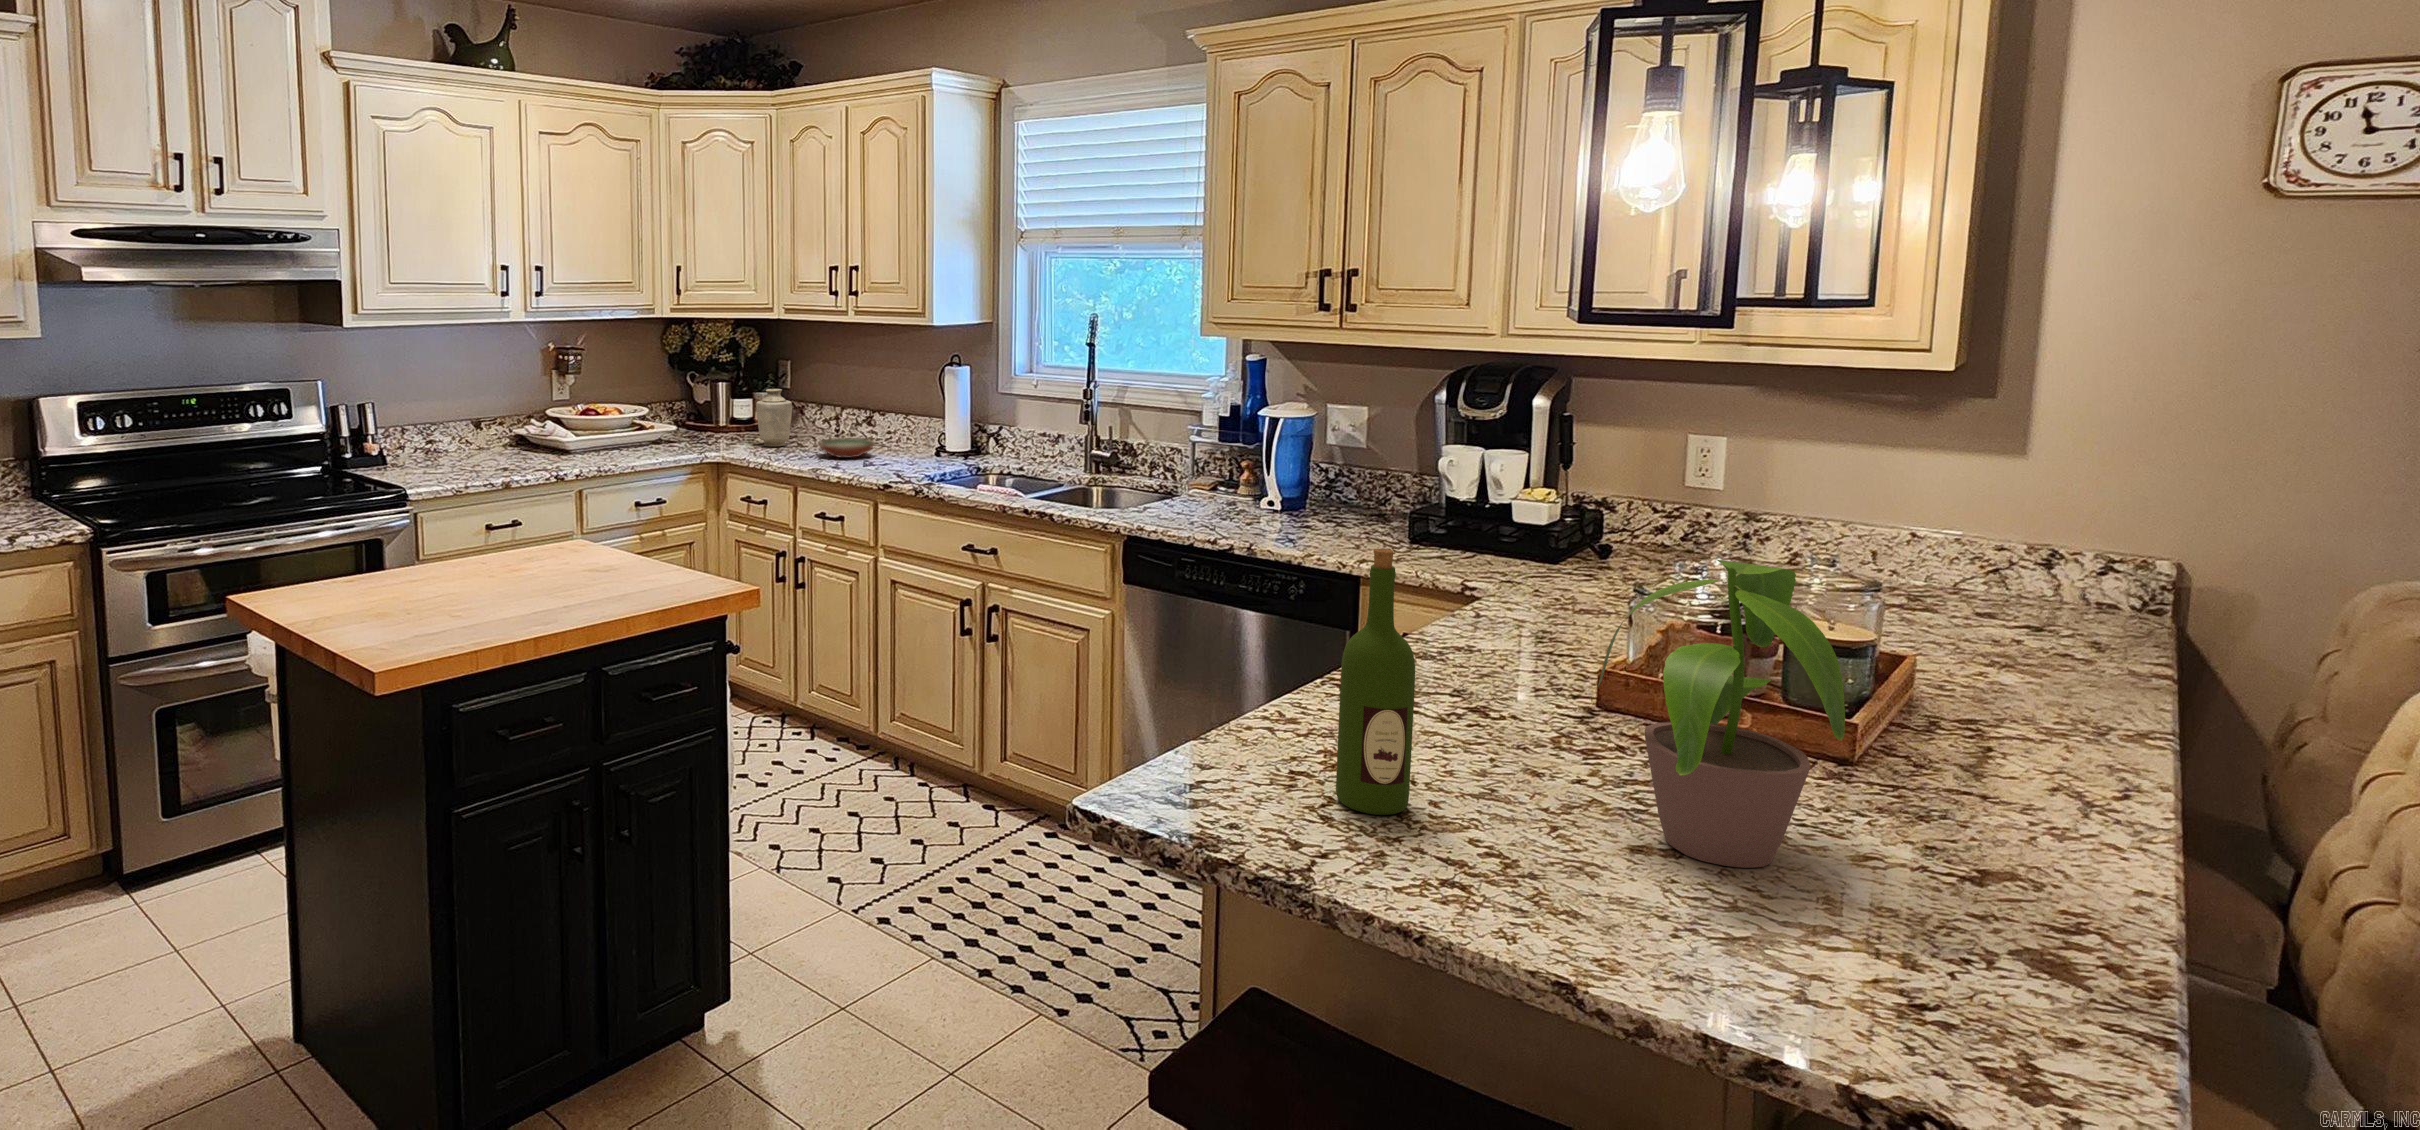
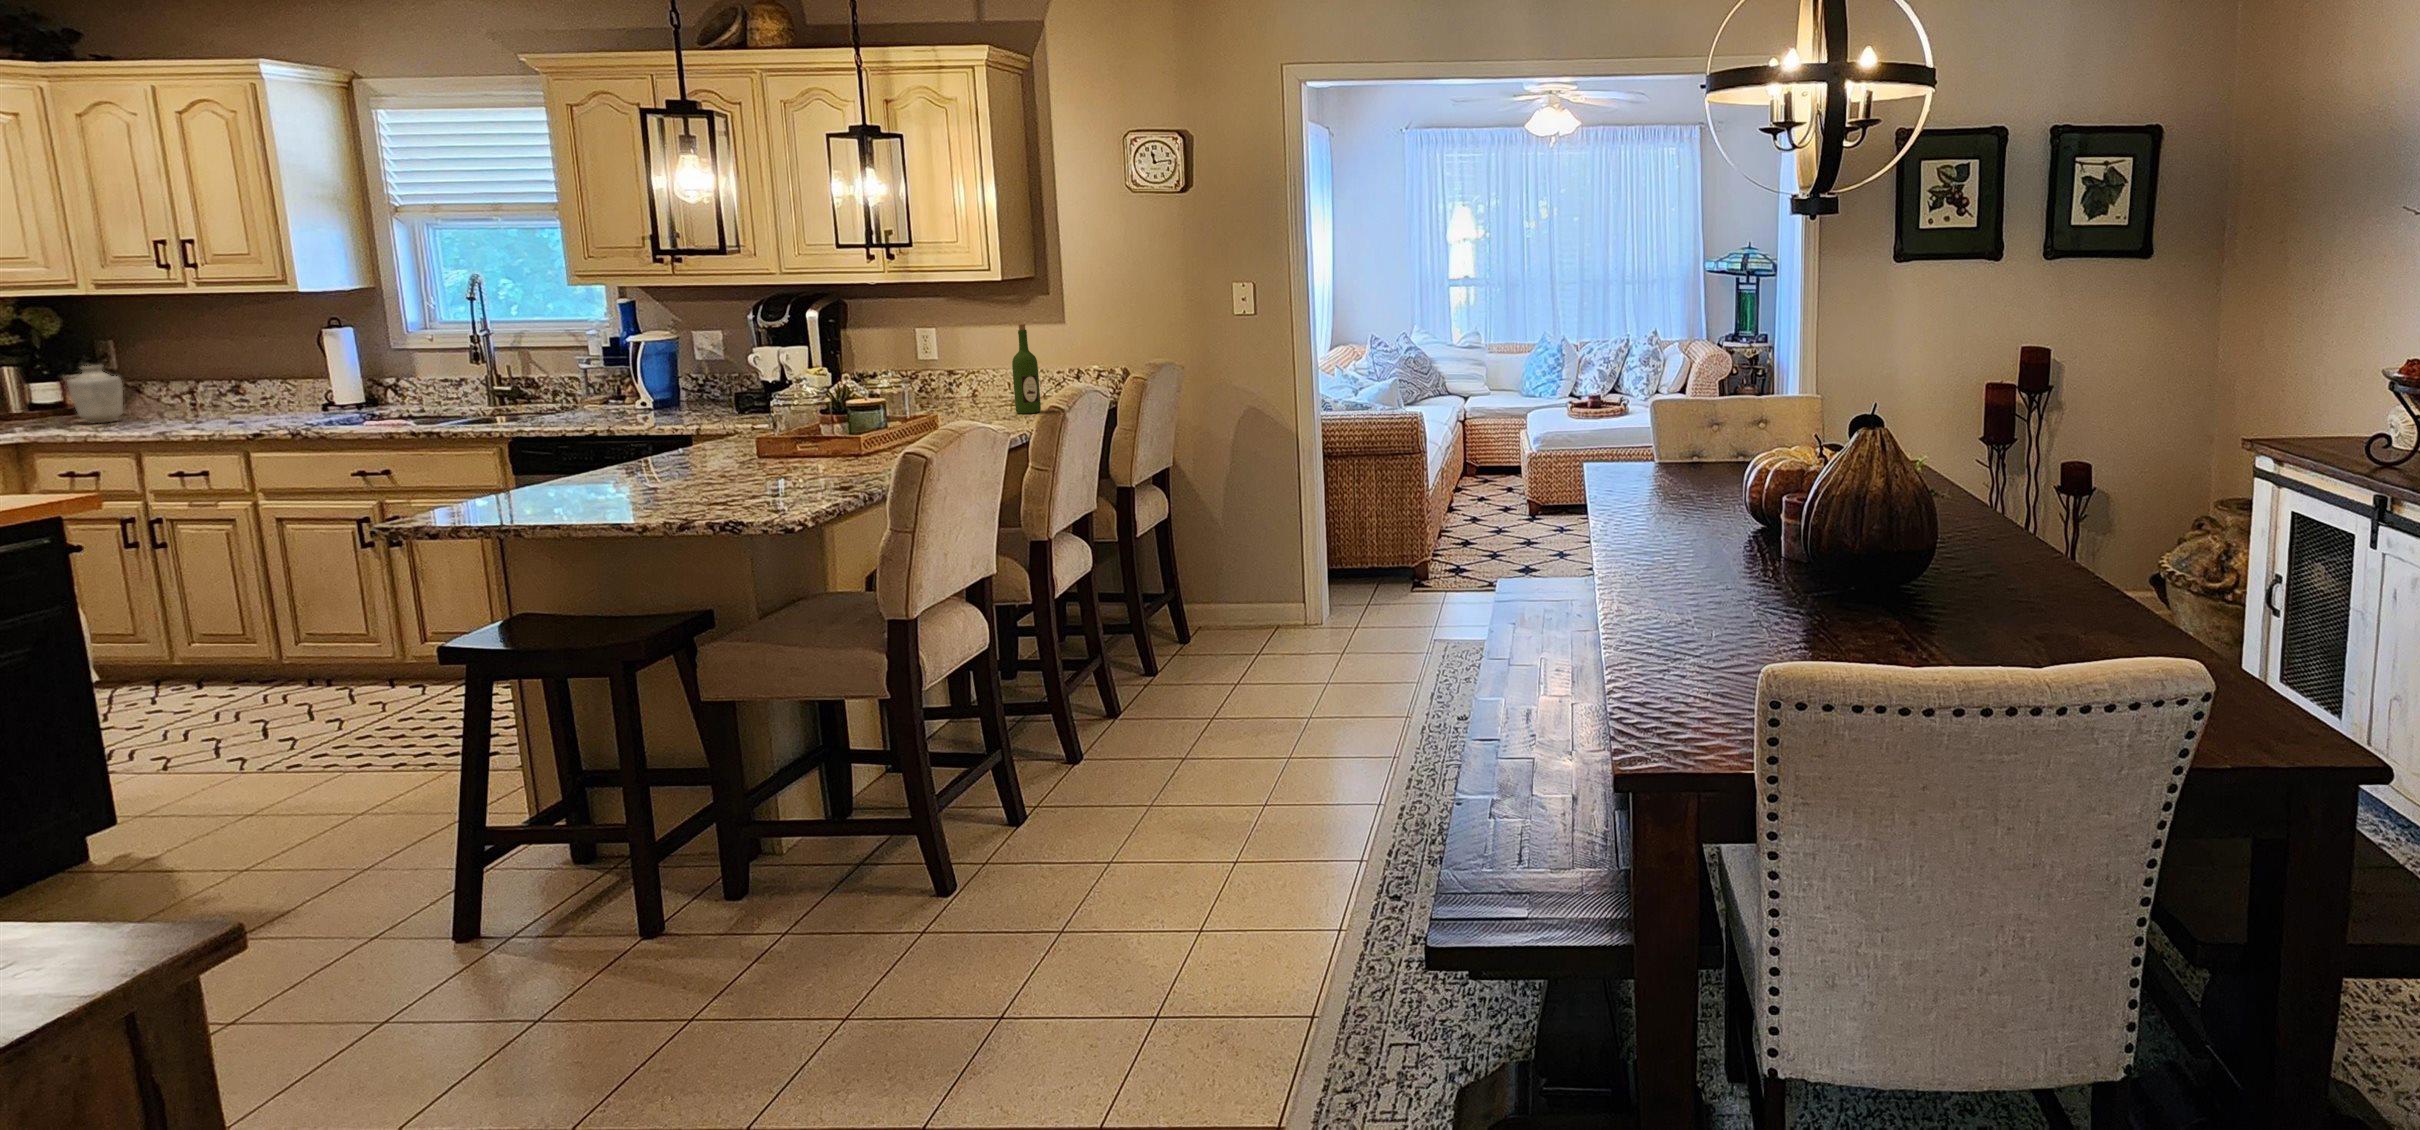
decorative bowl: present [819,438,874,458] -> none [164,403,243,422]
wine bottle: present [1336,549,1415,815] -> present [1012,324,1041,414]
potted plant: present [1598,560,1845,868] -> none [661,359,813,491]

